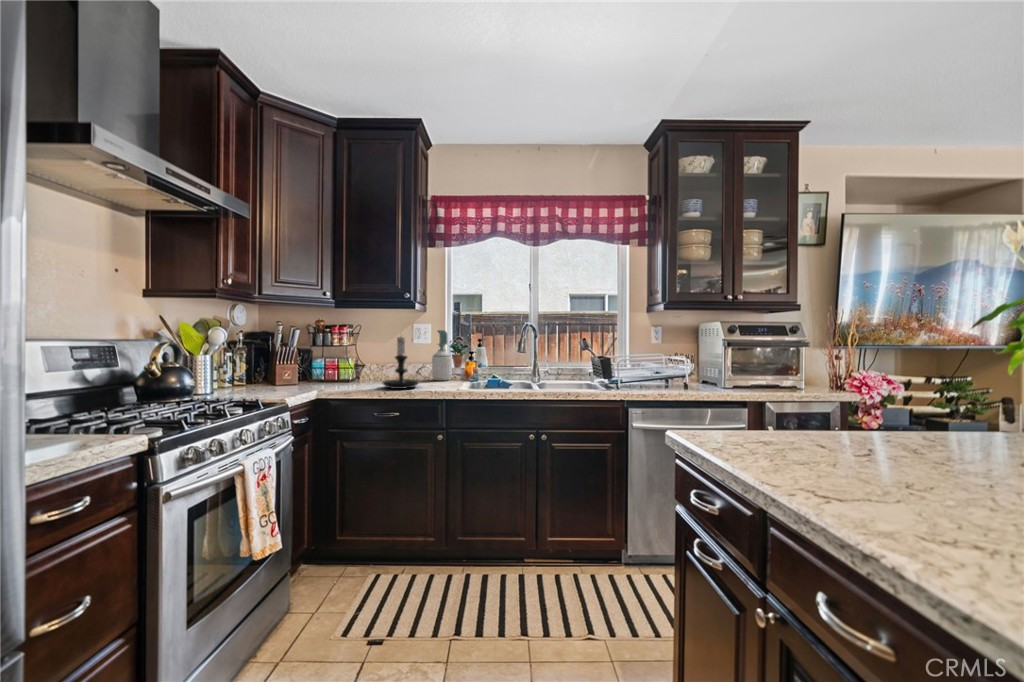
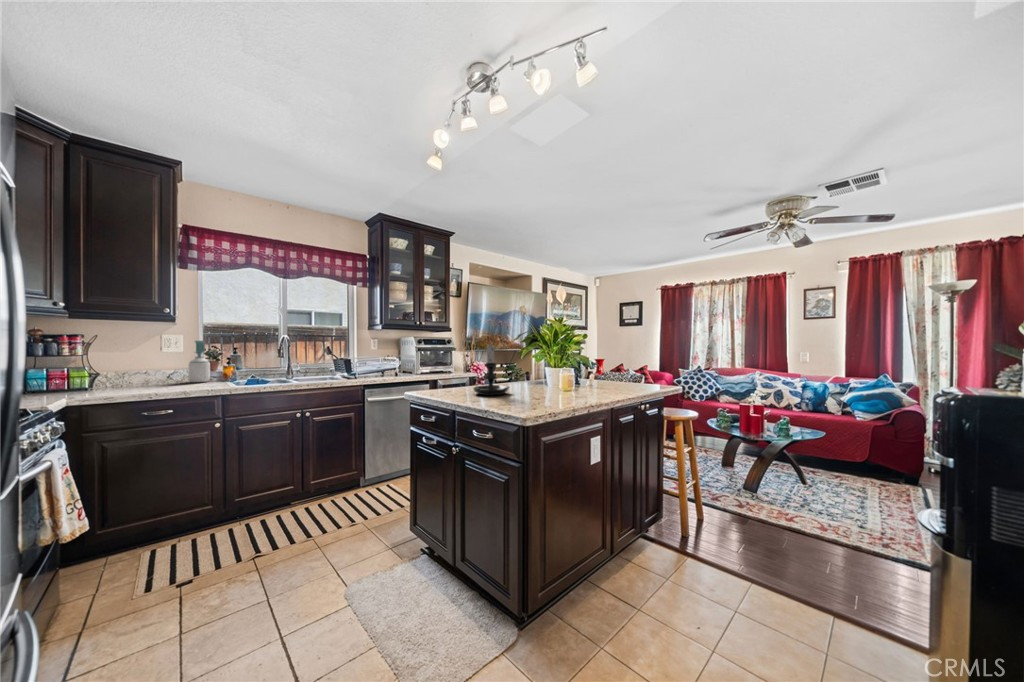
candle holder: present [382,337,420,389] -> present [474,345,510,395]

